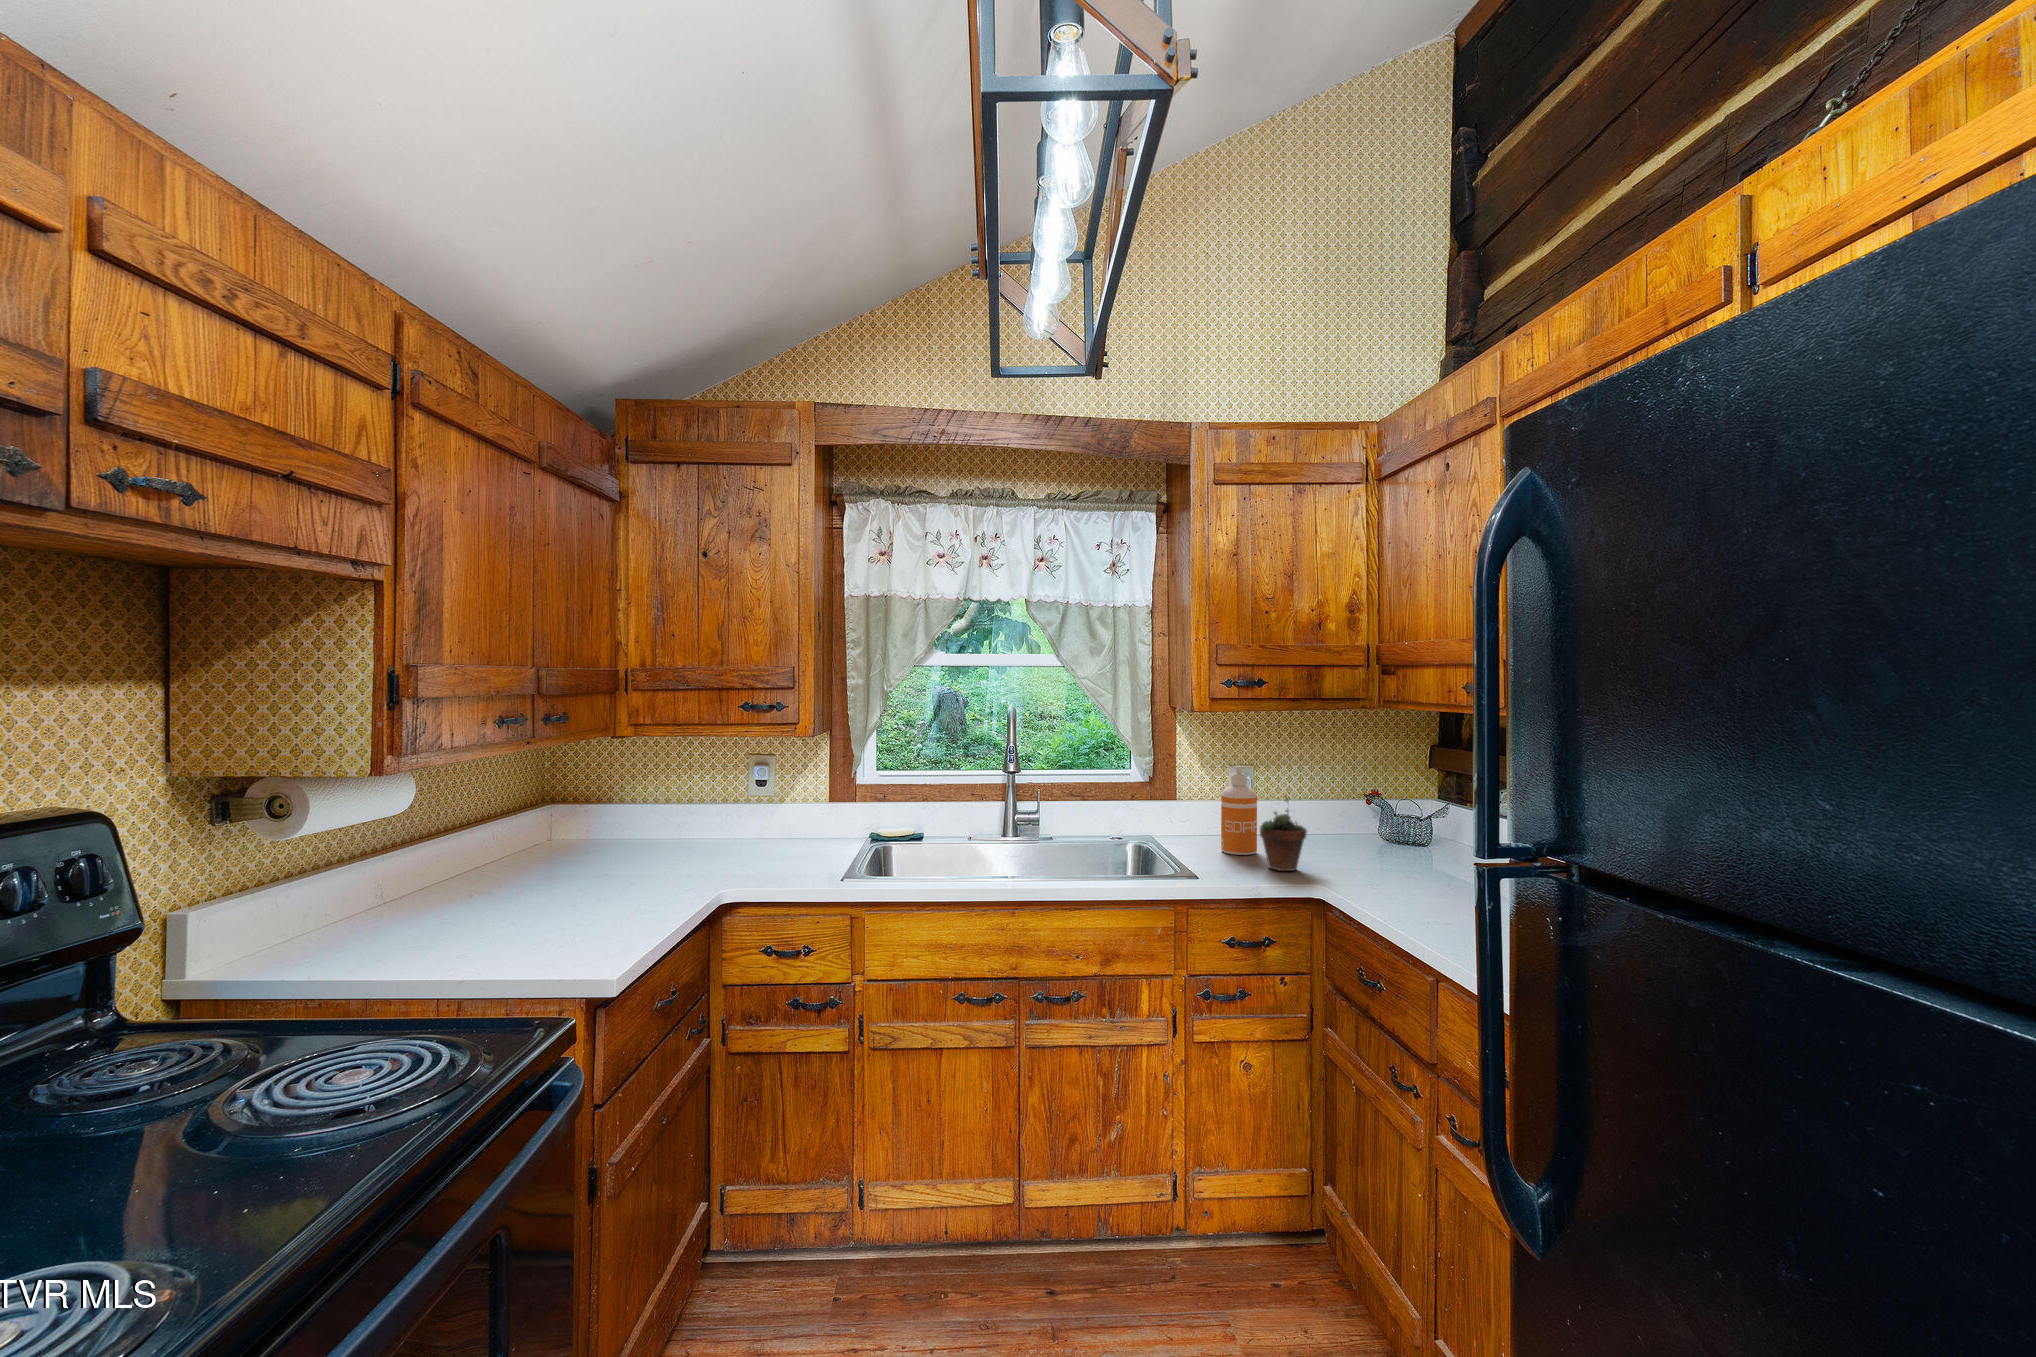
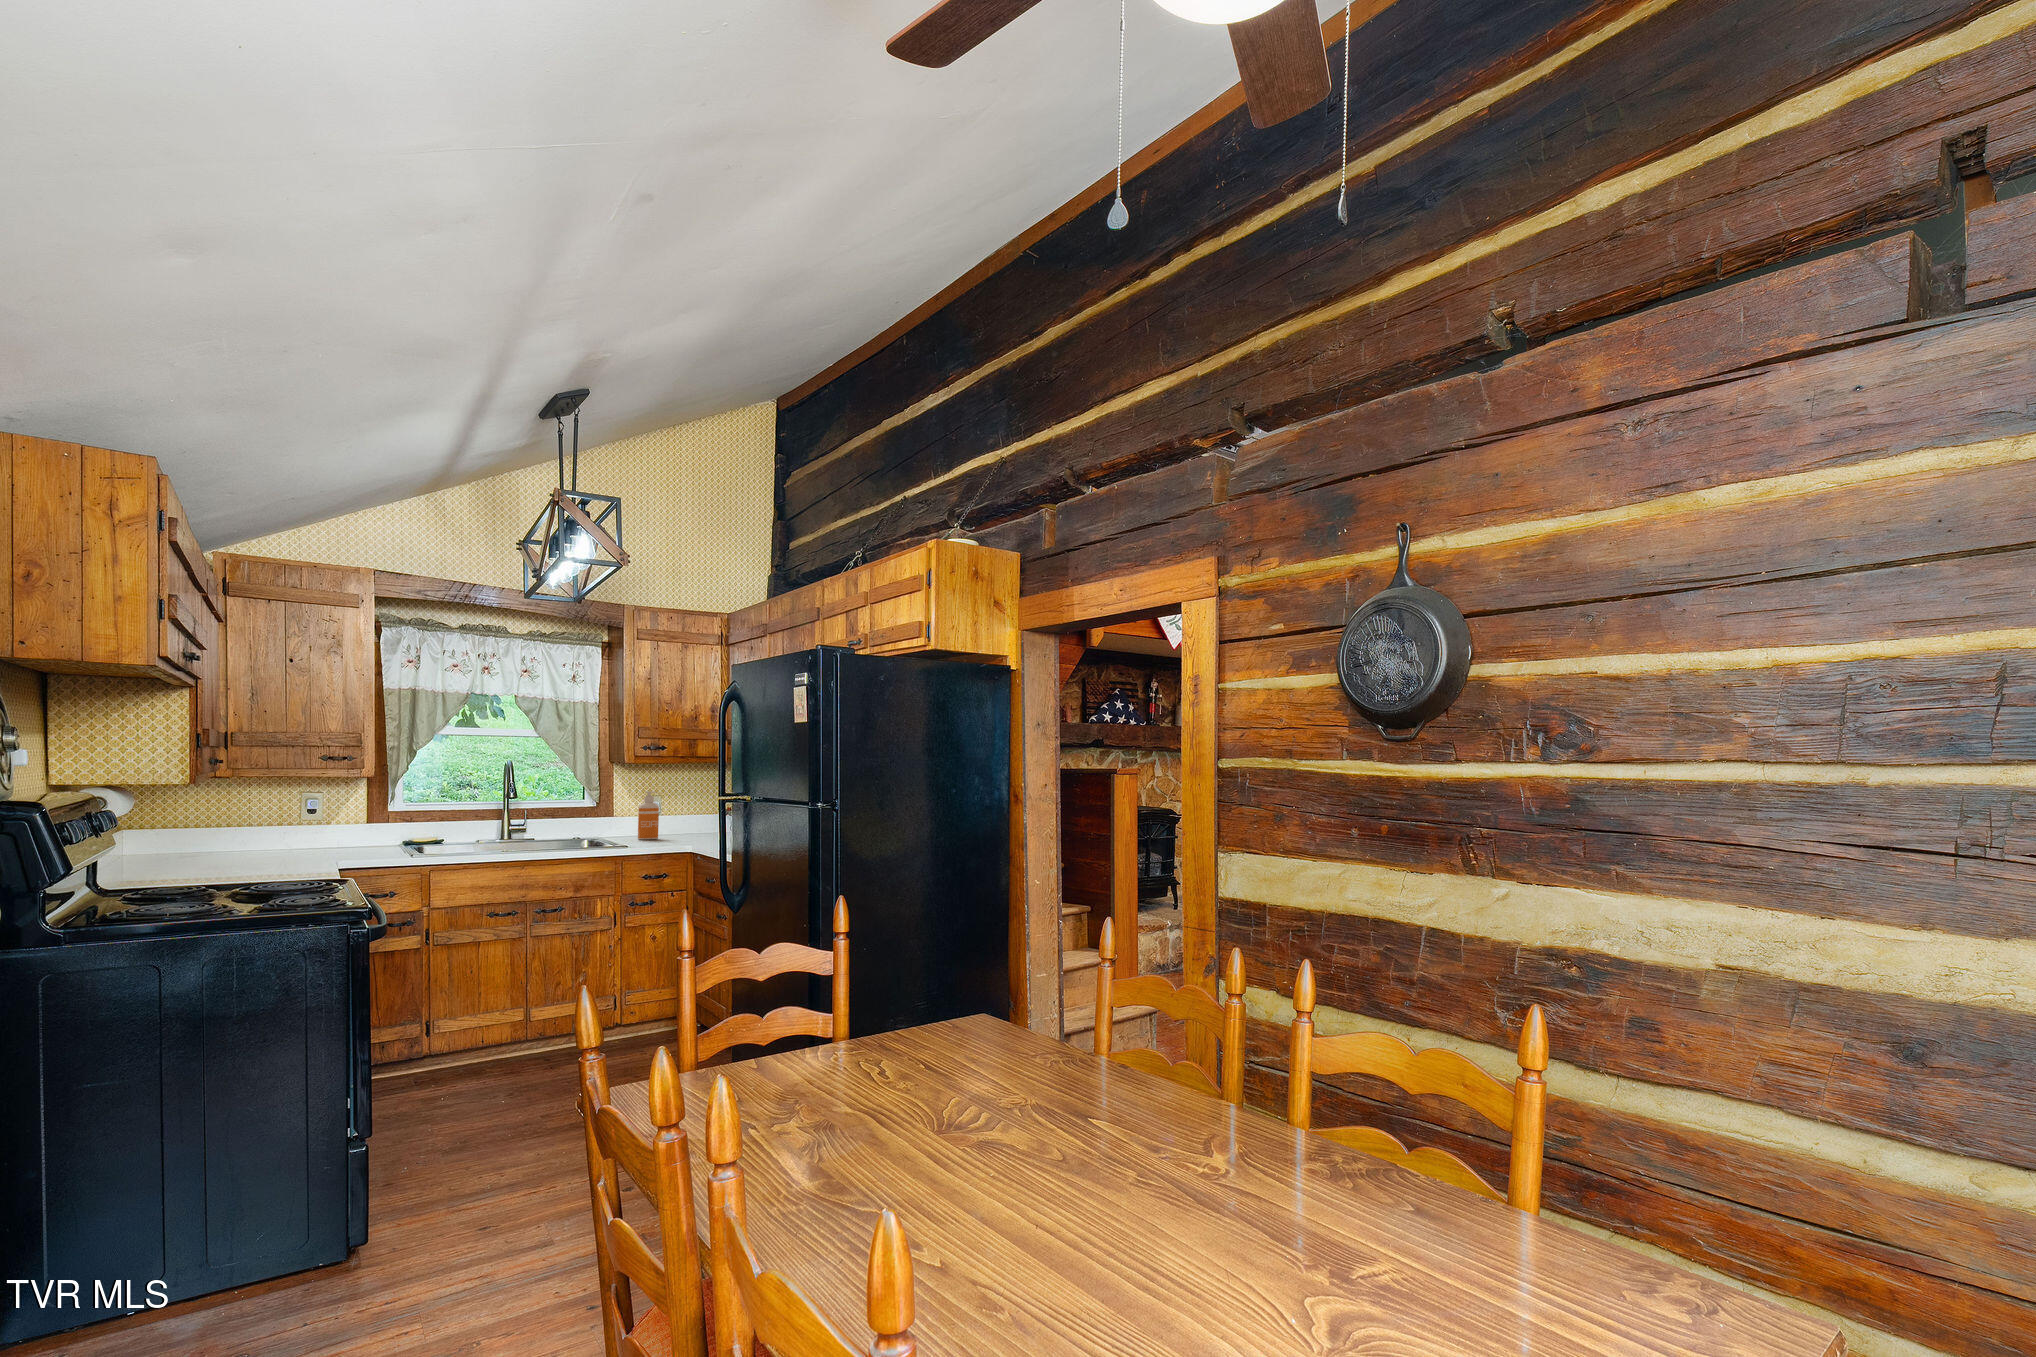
succulent plant: present [1260,797,1307,871] -> none [661,801,686,840]

